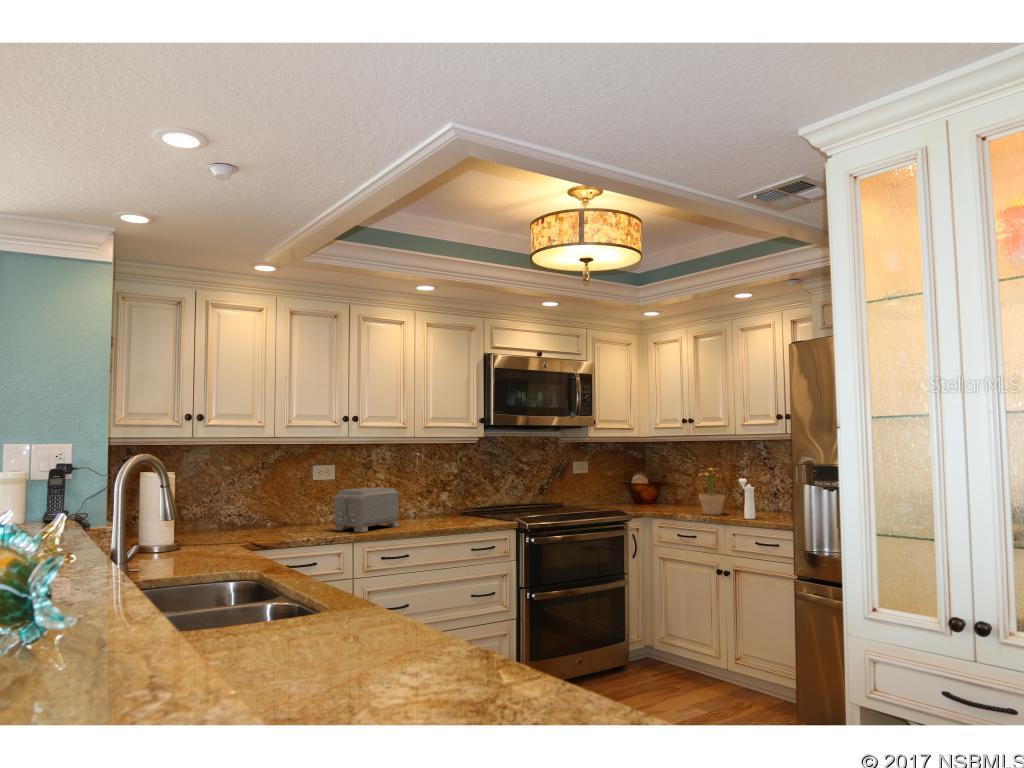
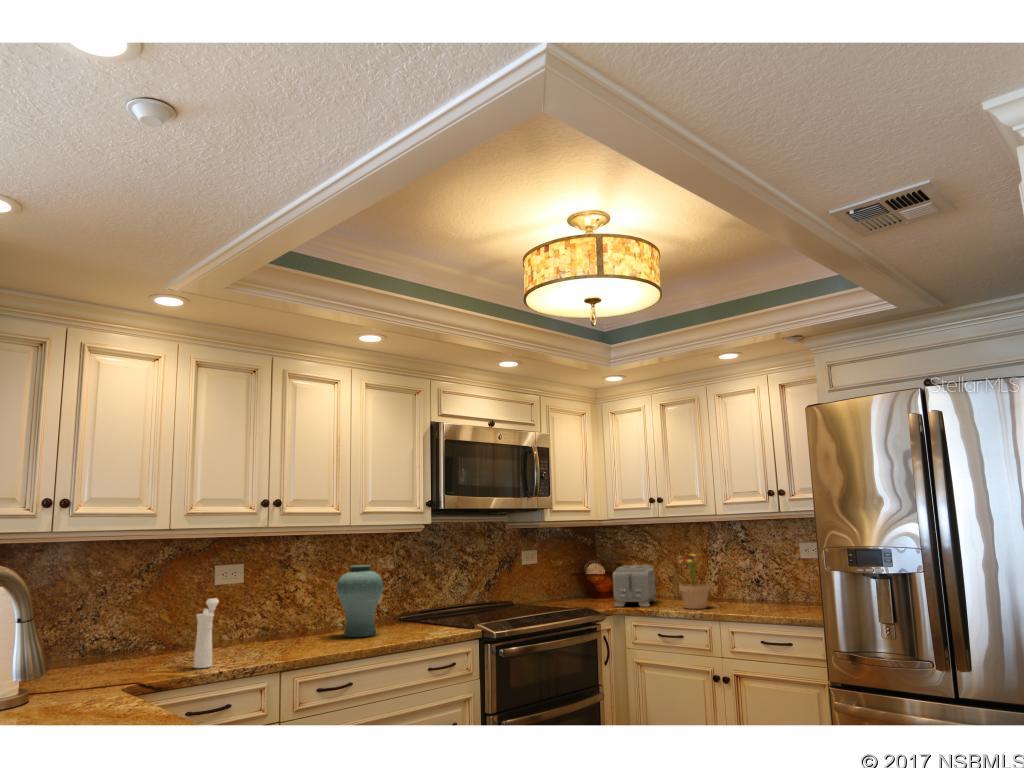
vase: none [404,469,440,523] -> present [337,565,383,637]
pepper mill: present [739,479,755,519] -> present [194,598,219,668]
toaster: present [334,487,399,532] -> present [613,565,656,607]

